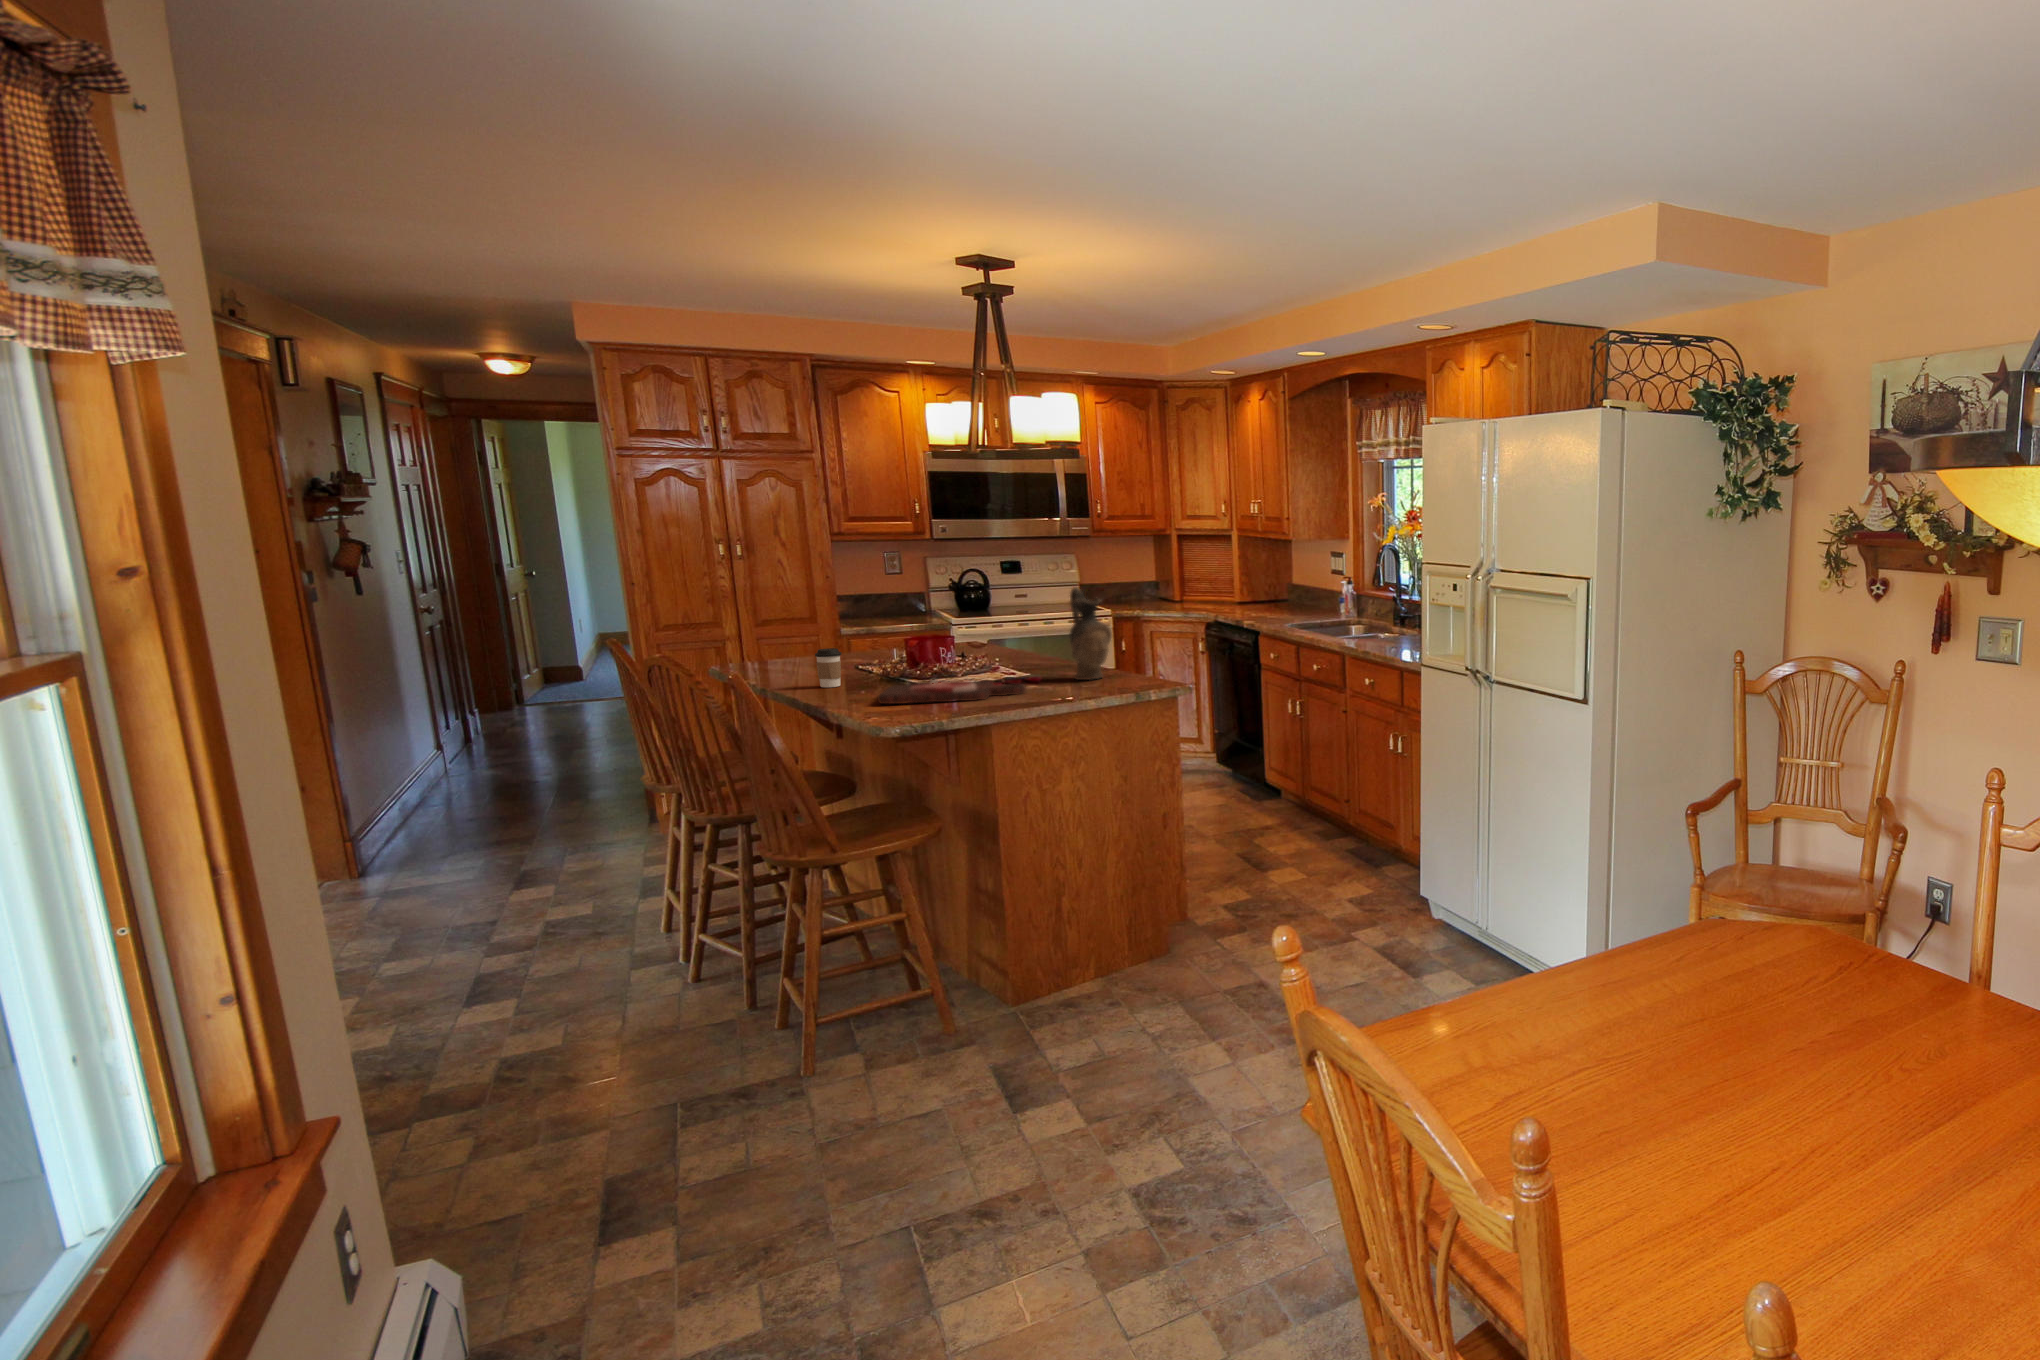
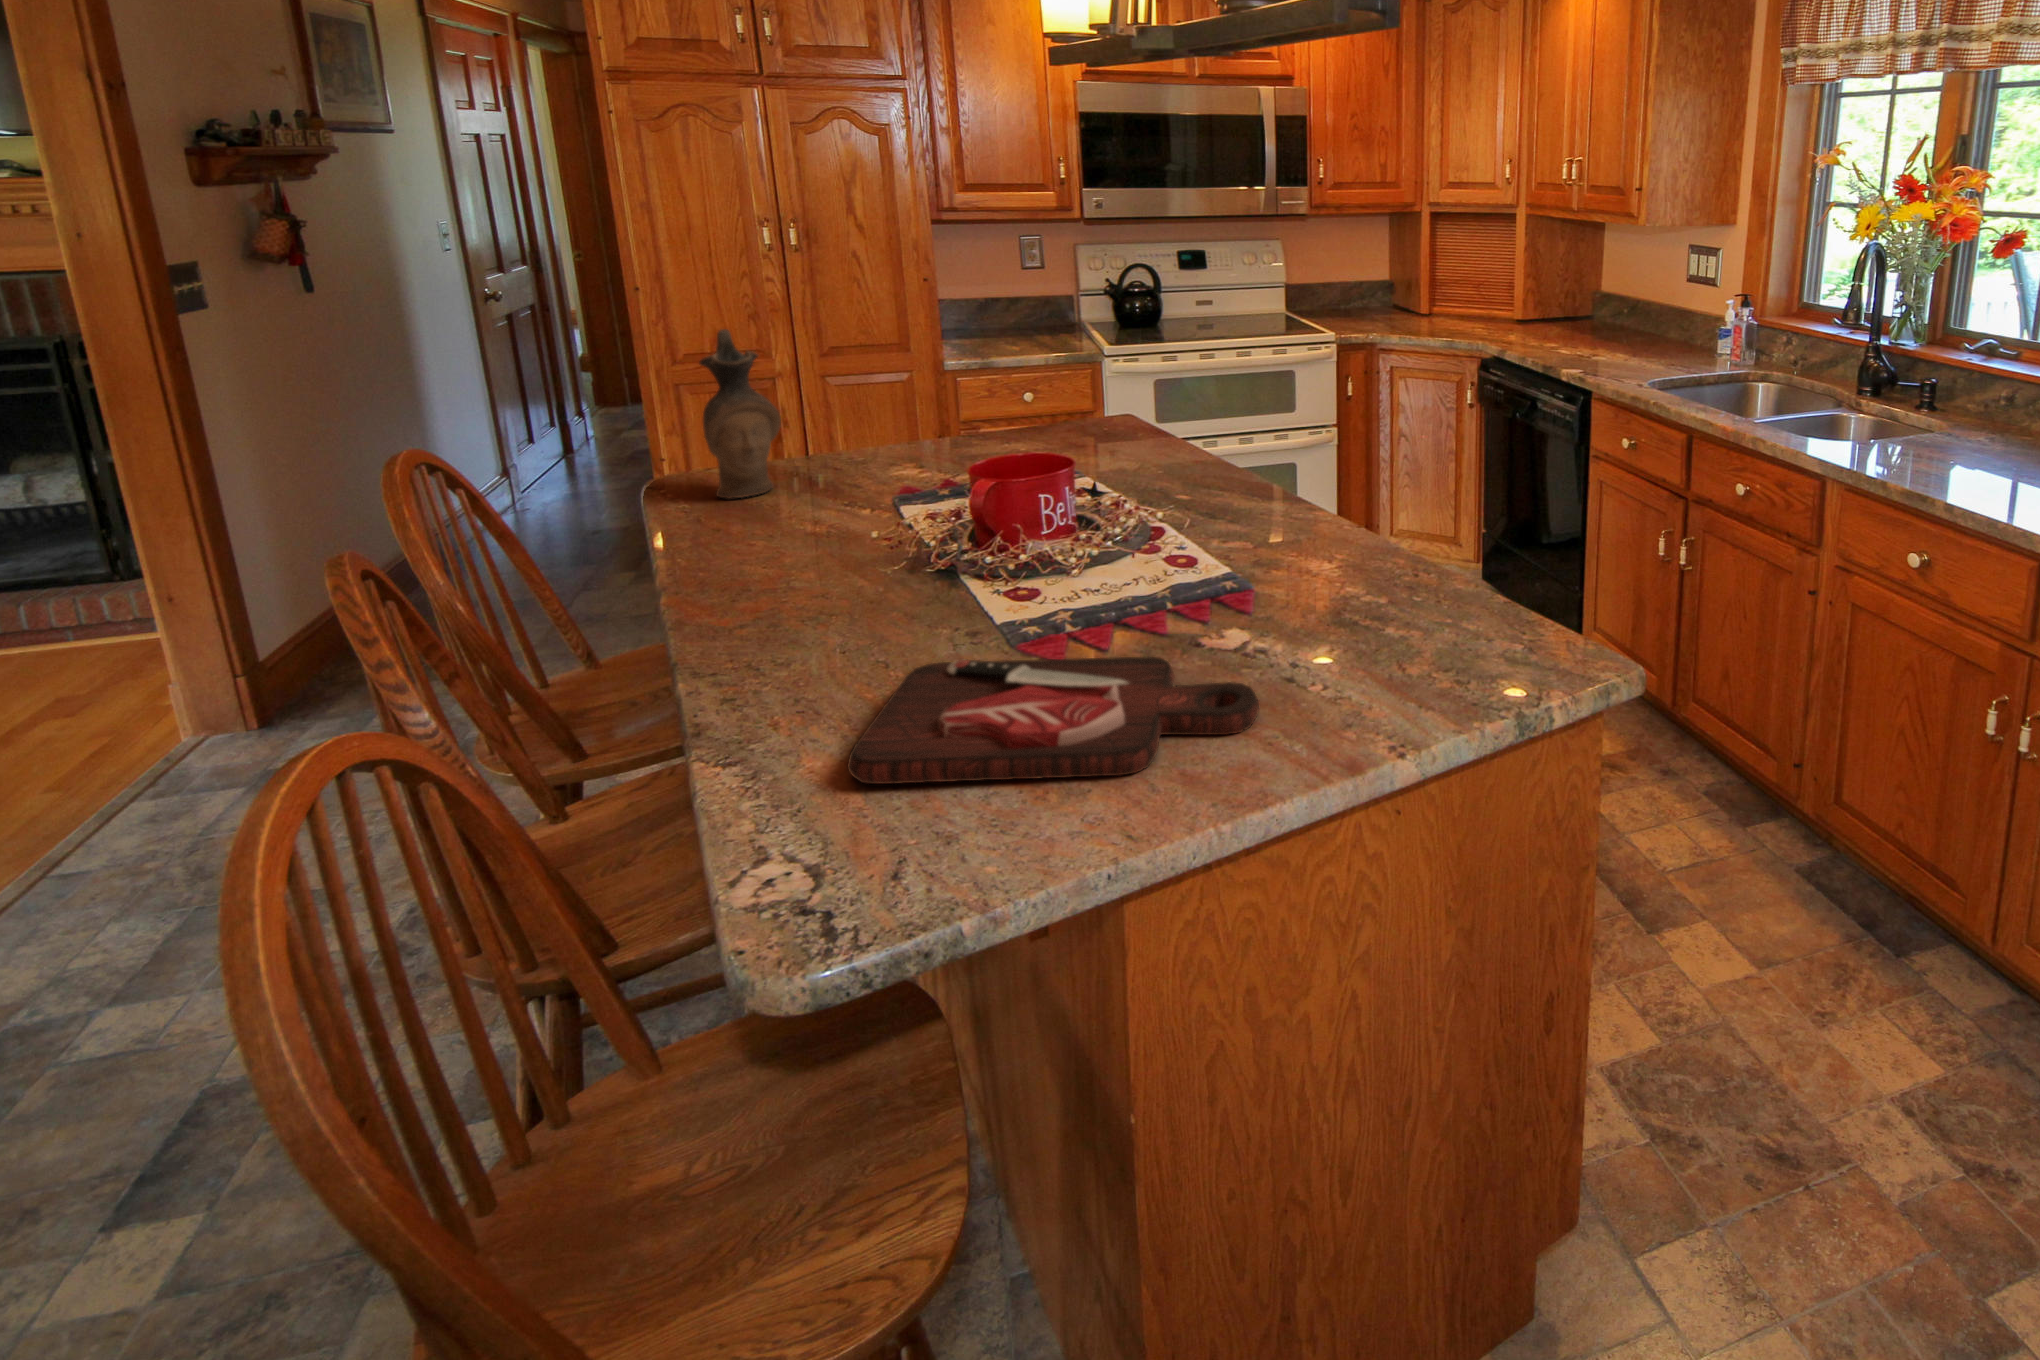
ceramic pitcher: present [1069,587,1111,680] -> present [699,329,781,498]
coffee cup: present [815,648,842,687] -> none [771,513,835,610]

